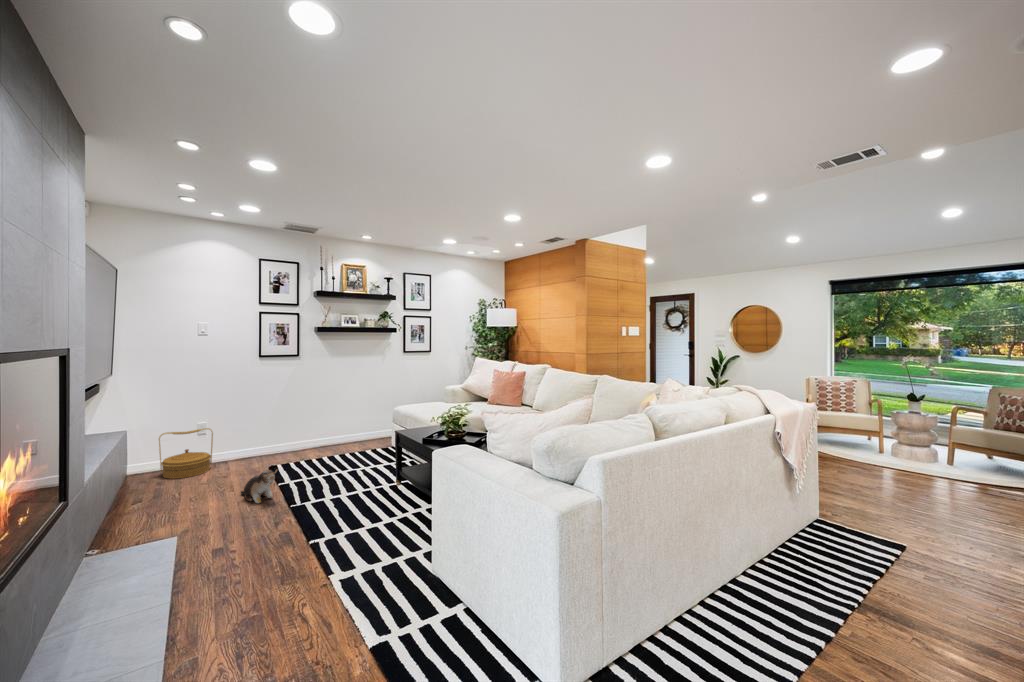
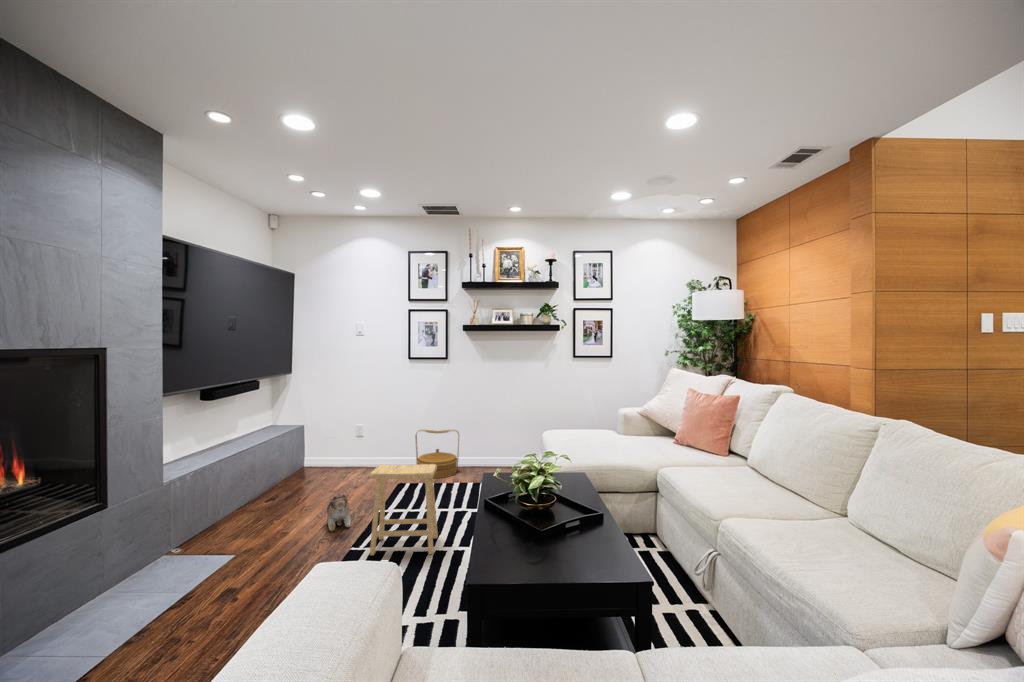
woven basket: present [159,428,213,479] -> present [415,430,459,478]
footstool: none [310,434,365,506] -> present [370,464,438,555]

